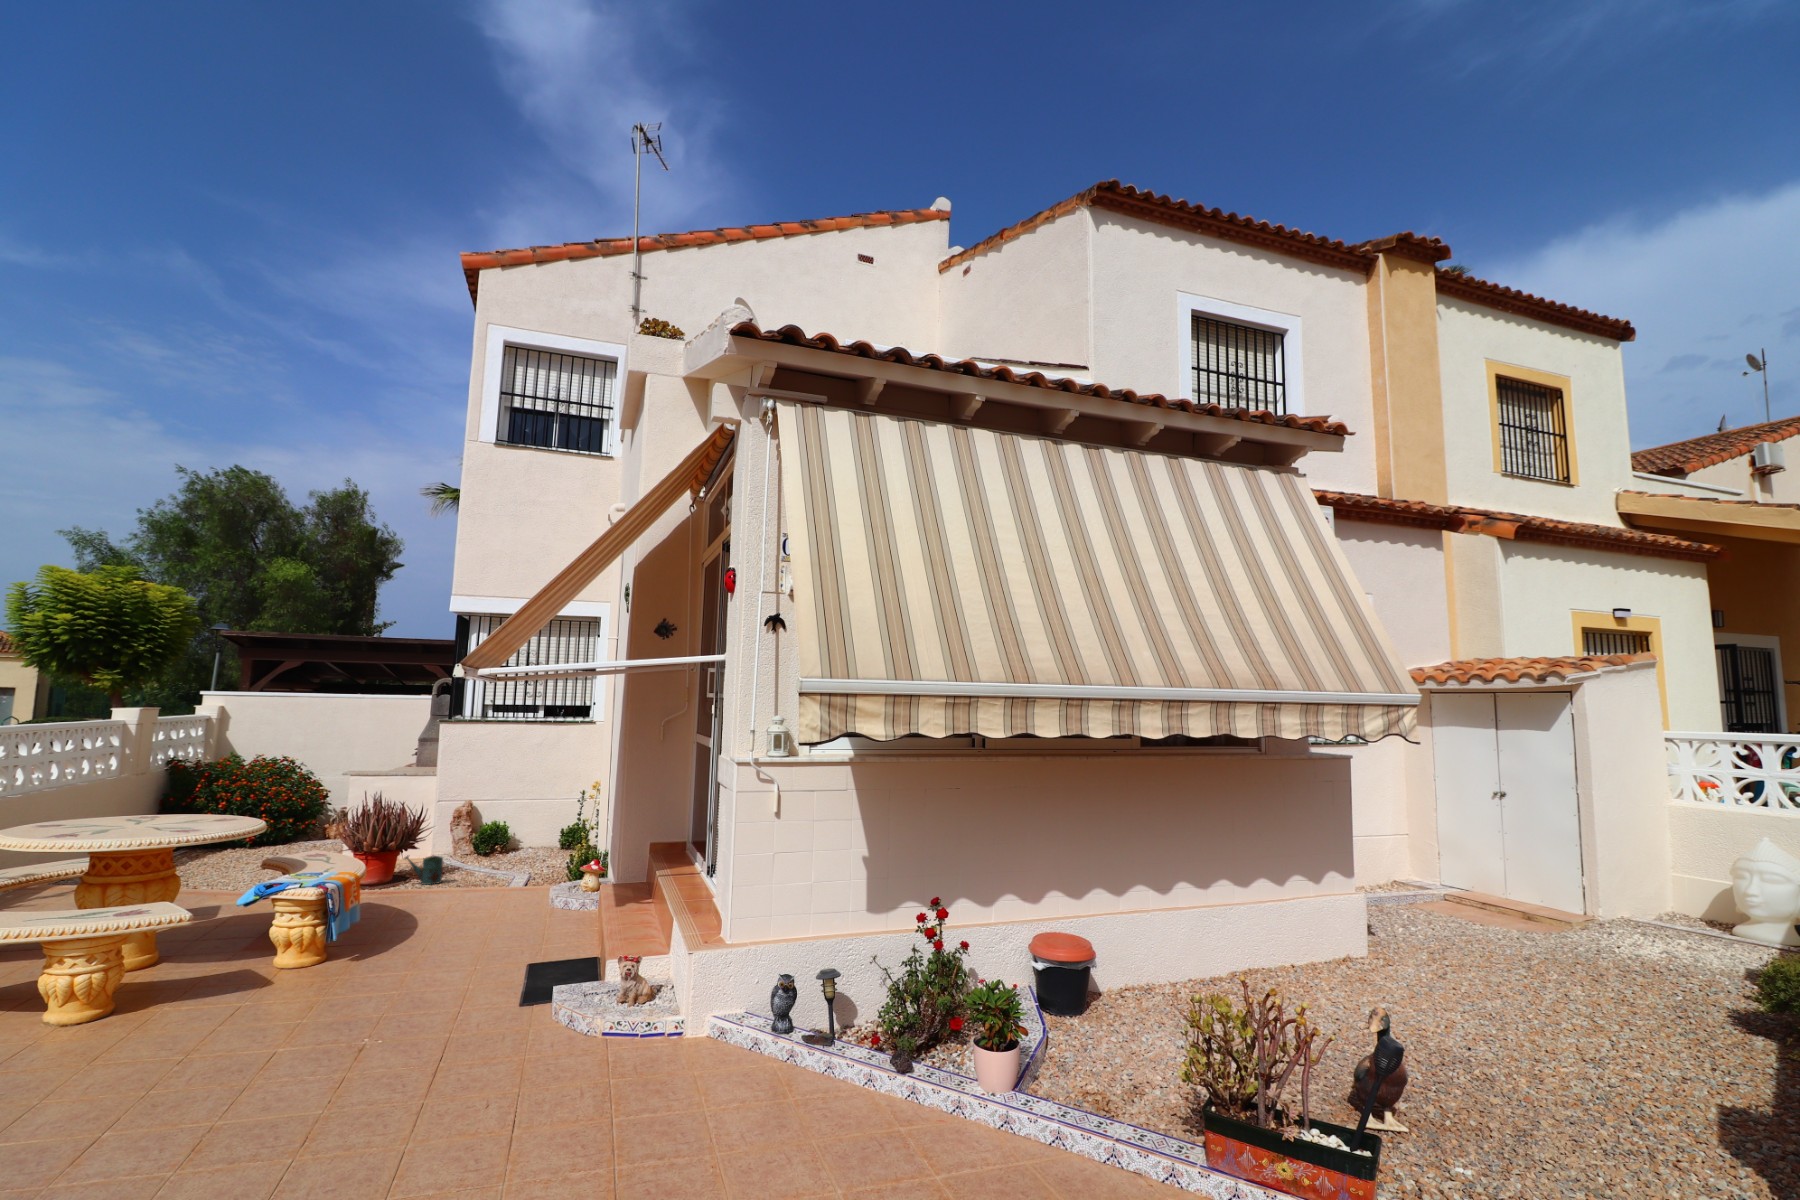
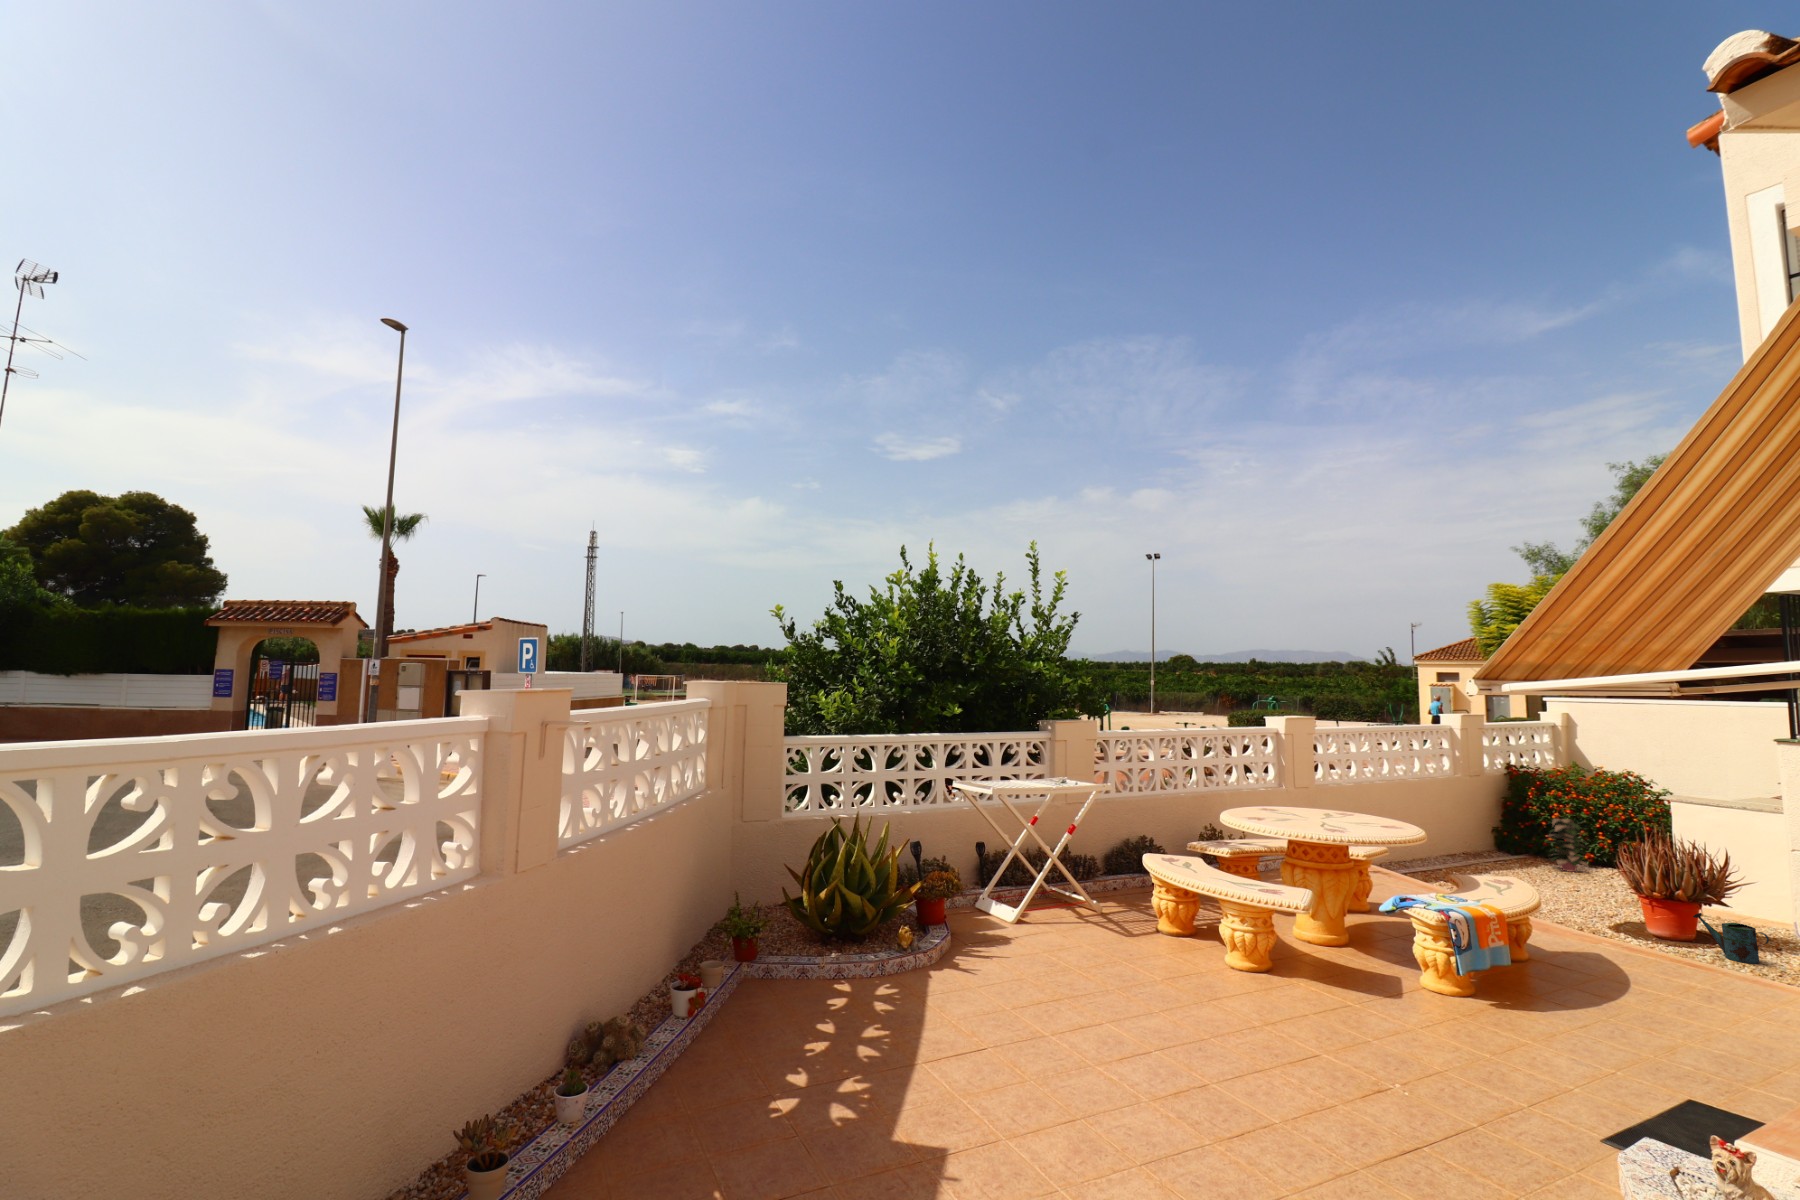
decorative plant: none [212,808,259,859] -> present [1549,819,1587,872]

